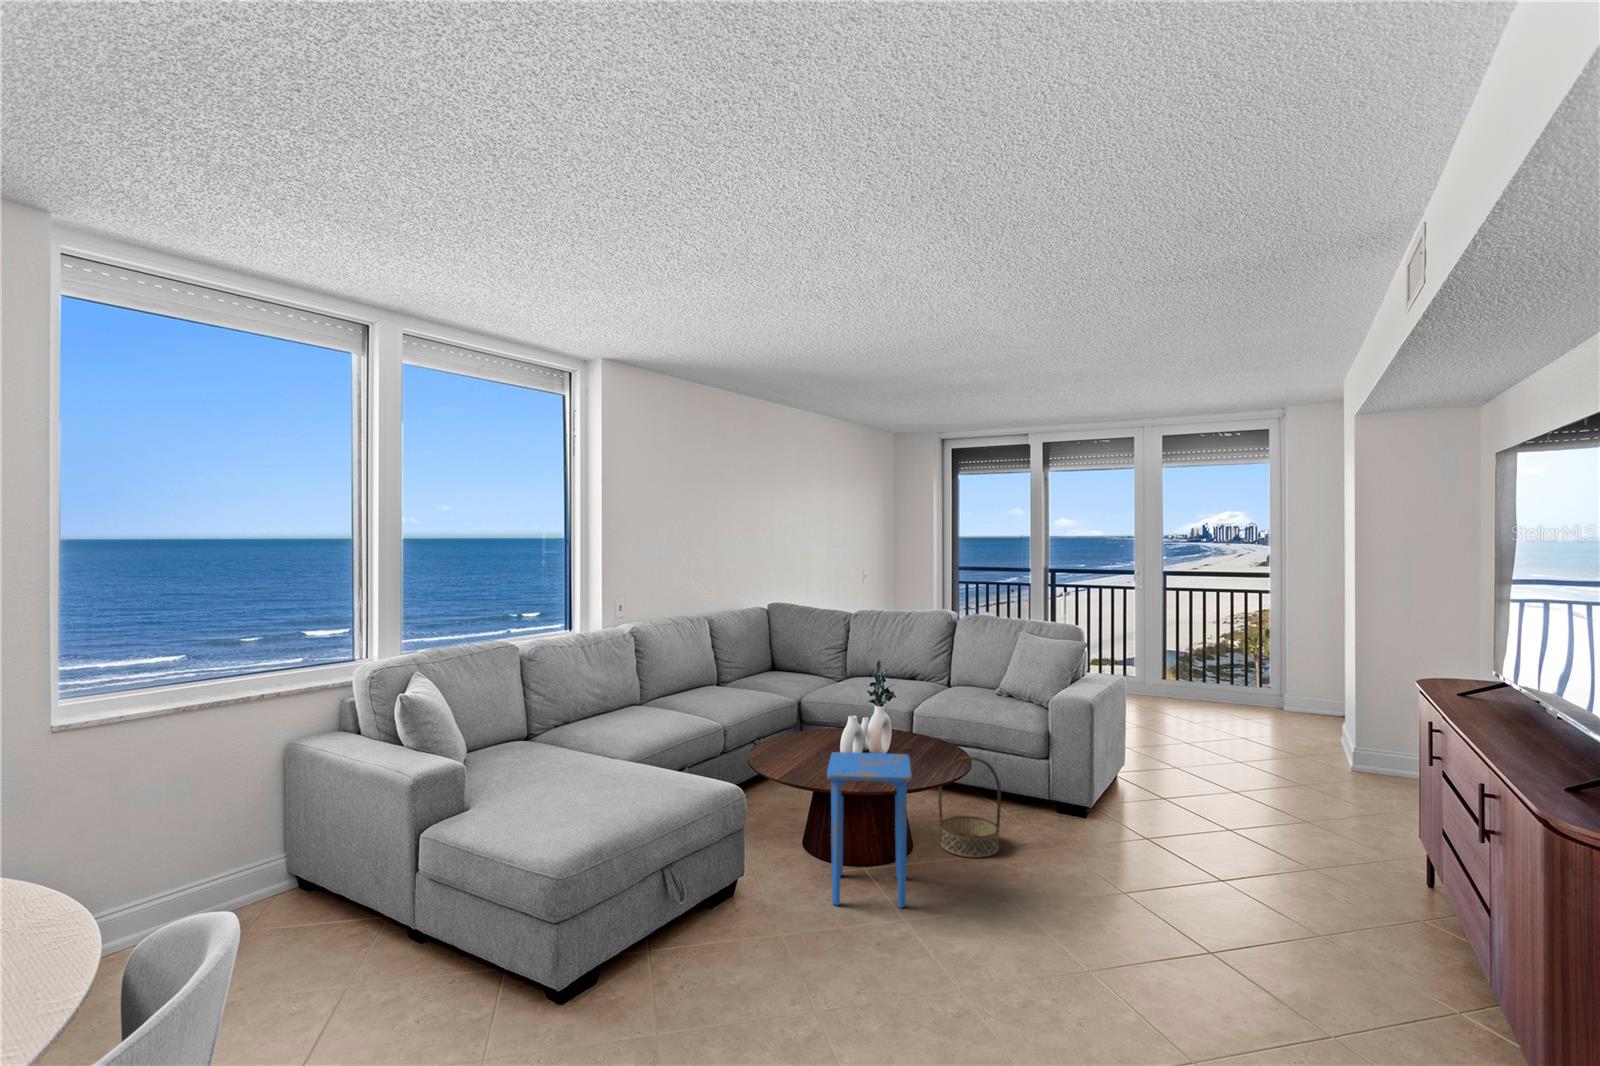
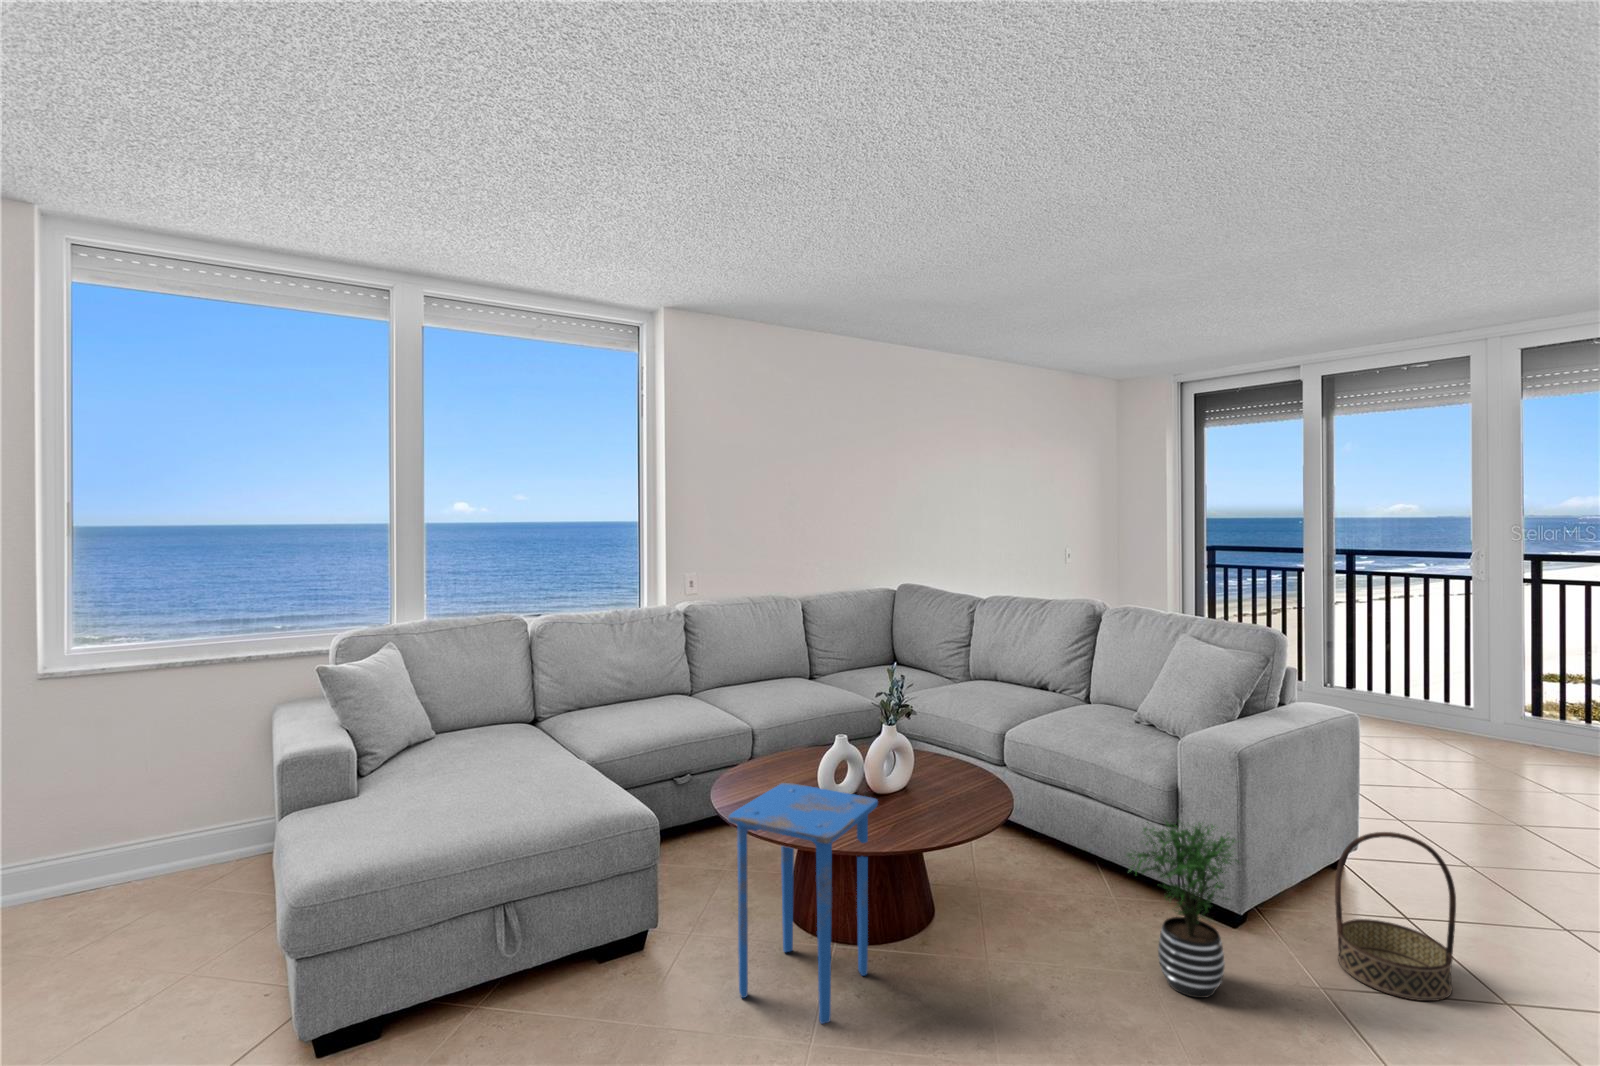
potted plant: none [1047,745,1117,854] -> present [1127,821,1239,998]
basket: present [938,757,1001,858] -> present [1335,832,1456,1001]

